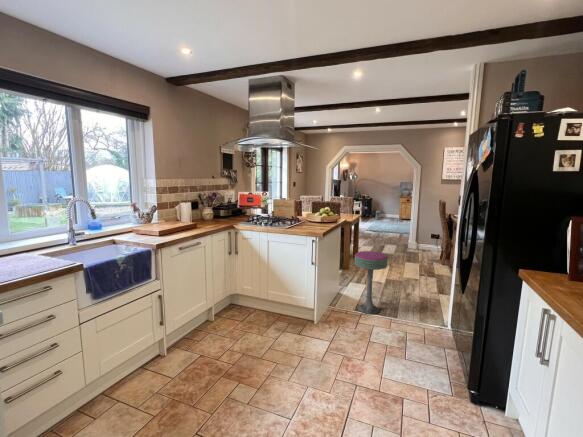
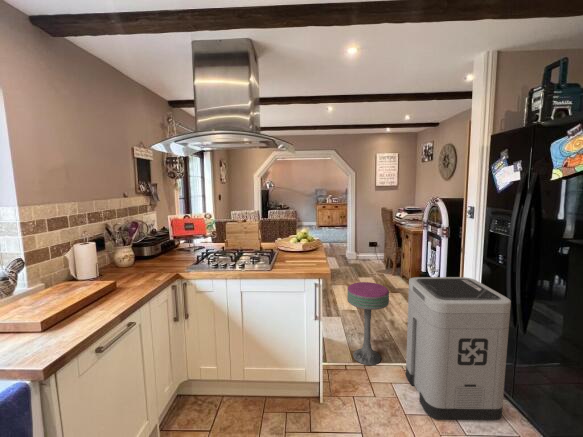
trash can: none [387,247,457,359] -> present [406,277,511,421]

